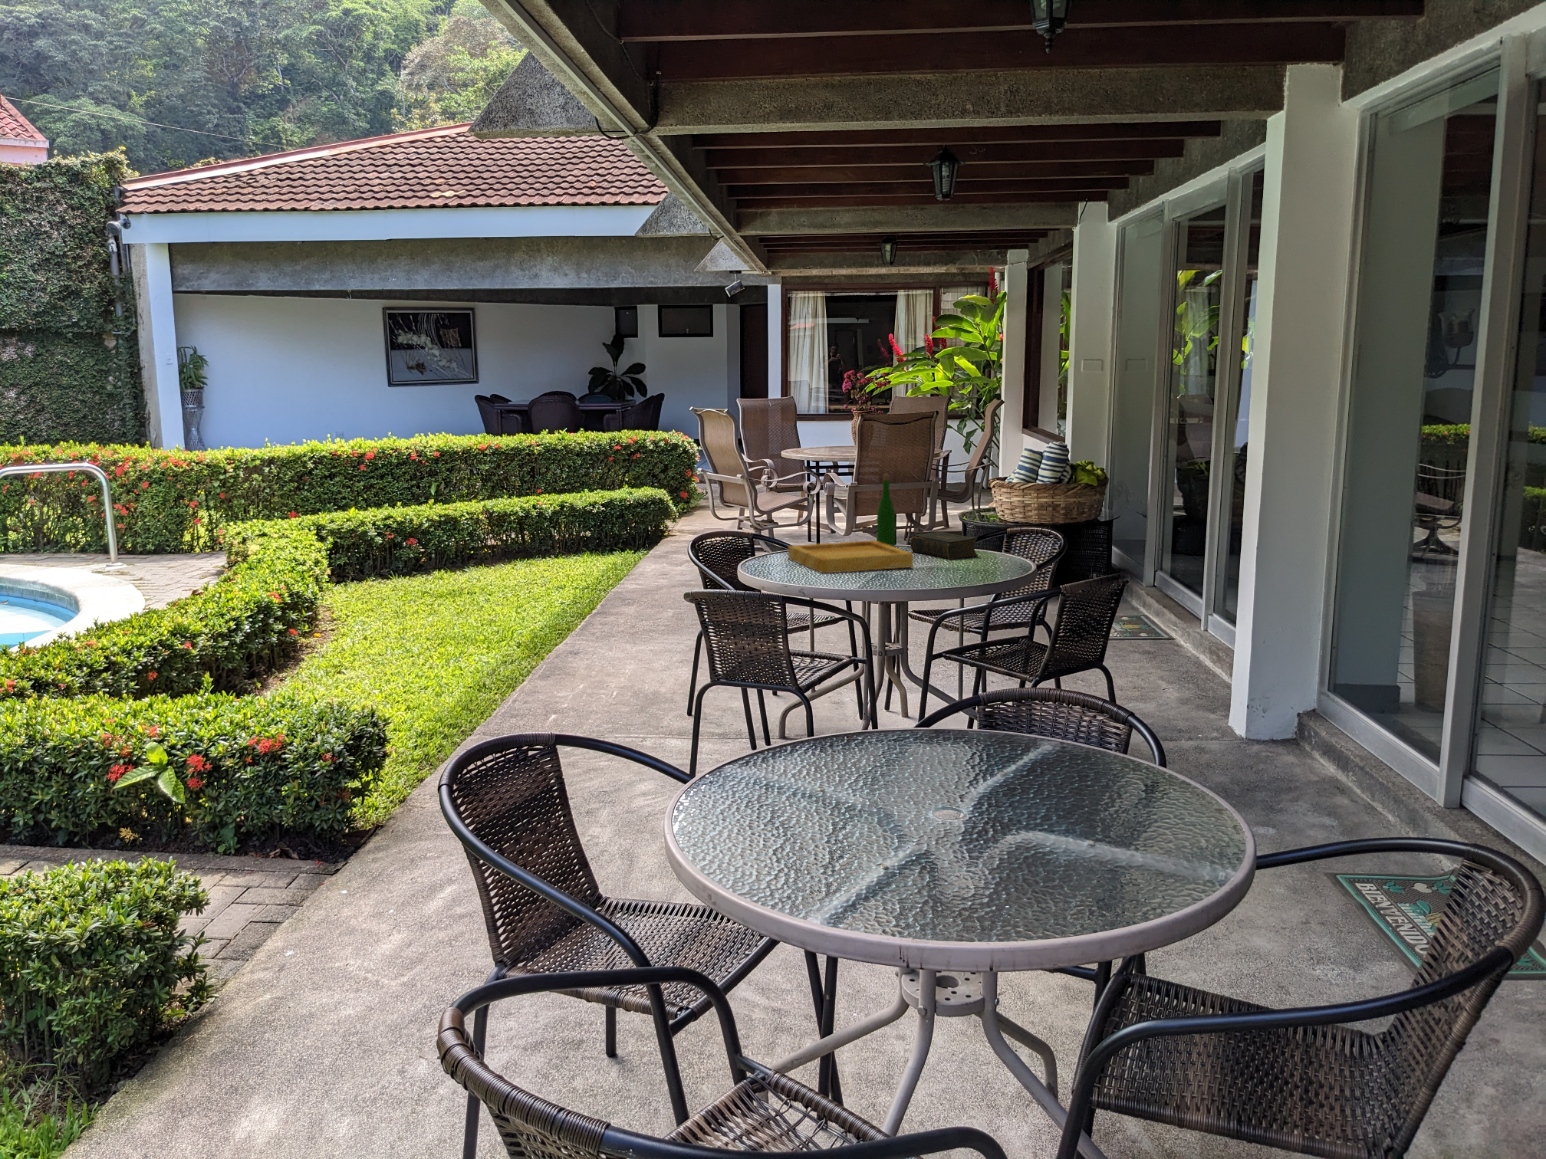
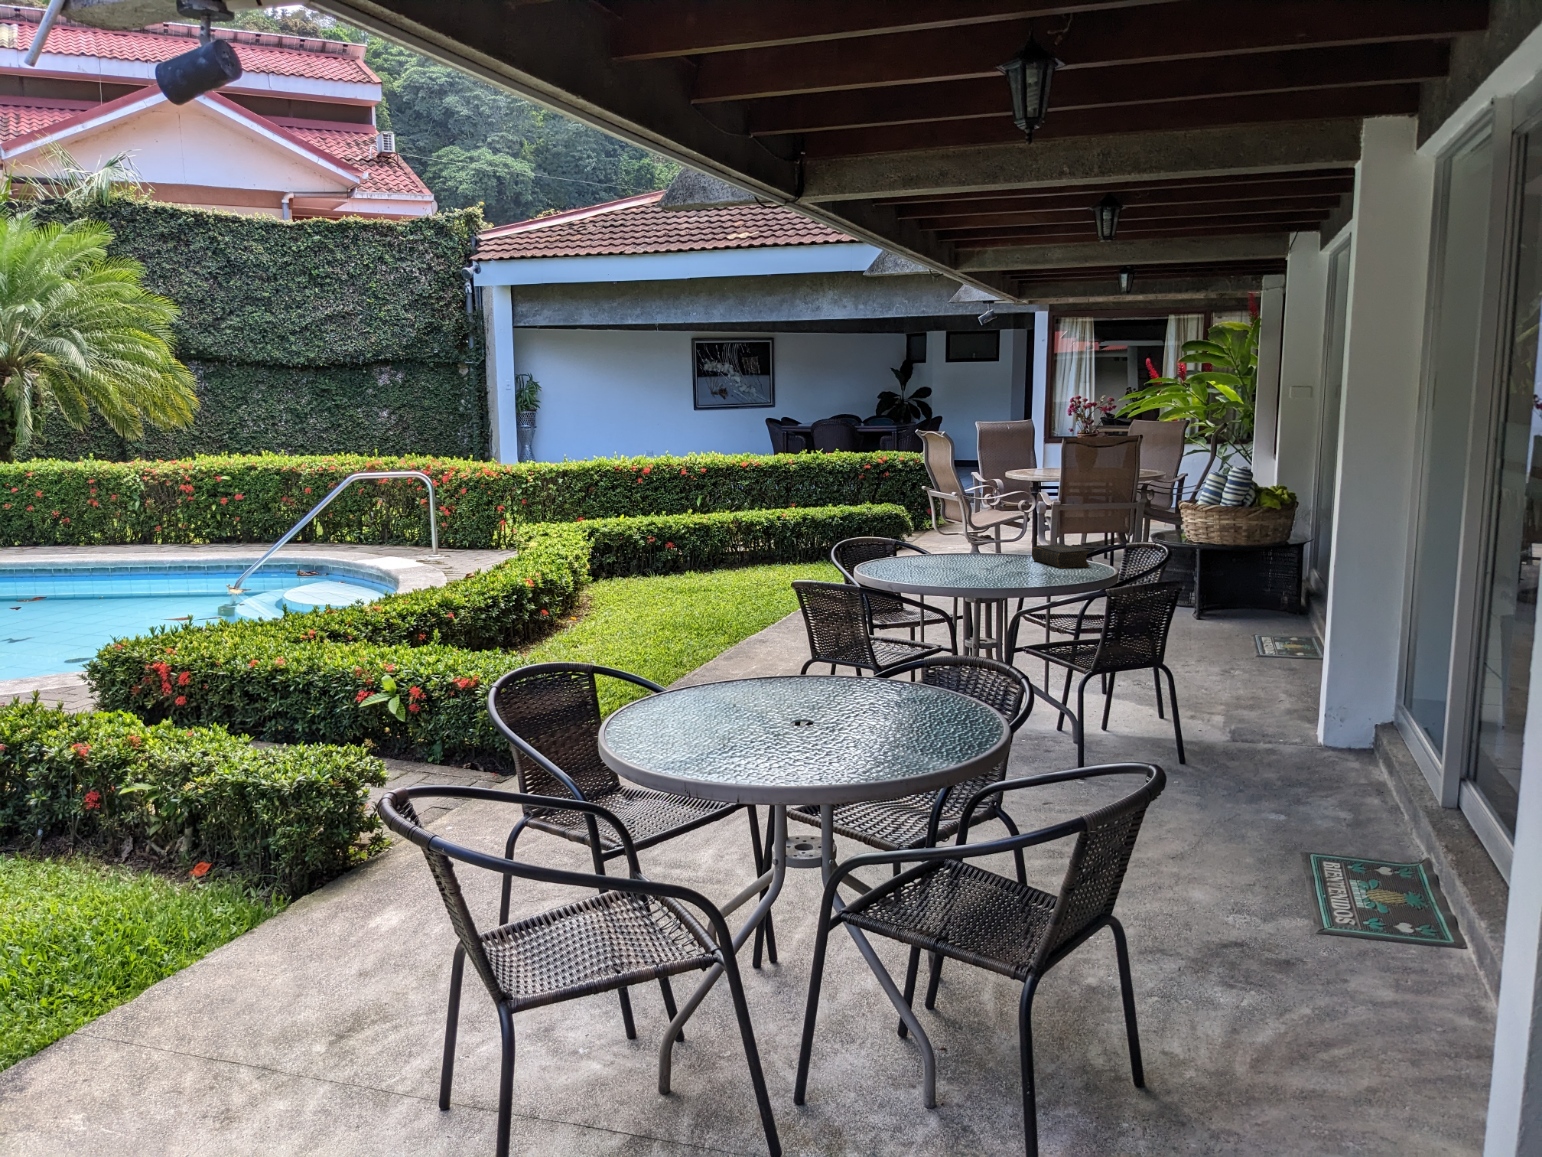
wine bottle: present [877,474,895,547] -> none [1005,490,1021,558]
tray: present [788,540,913,573] -> none [914,549,1016,574]

